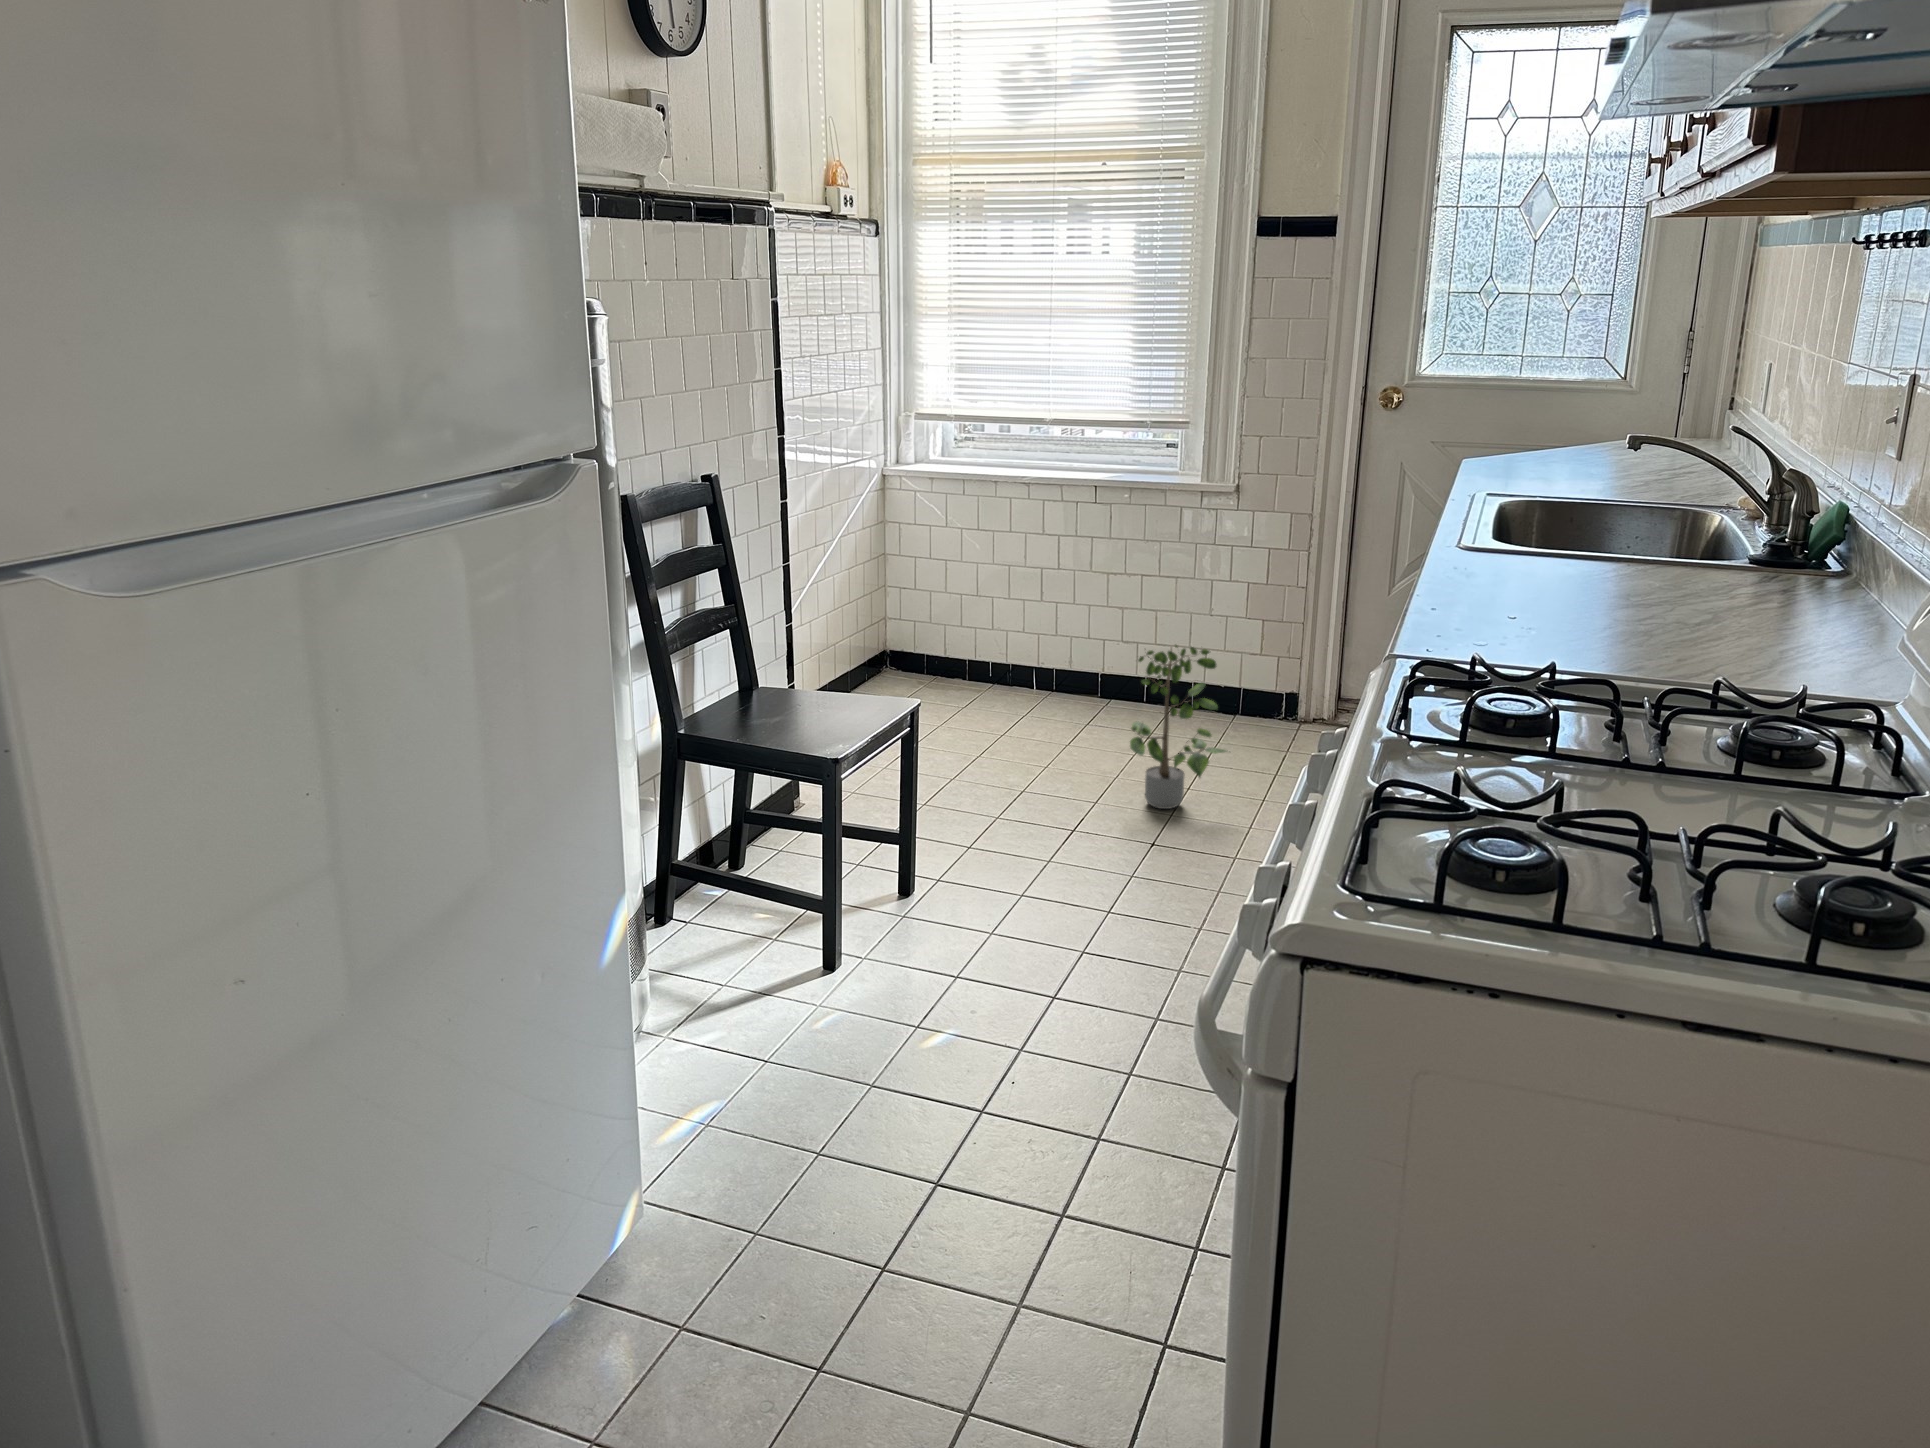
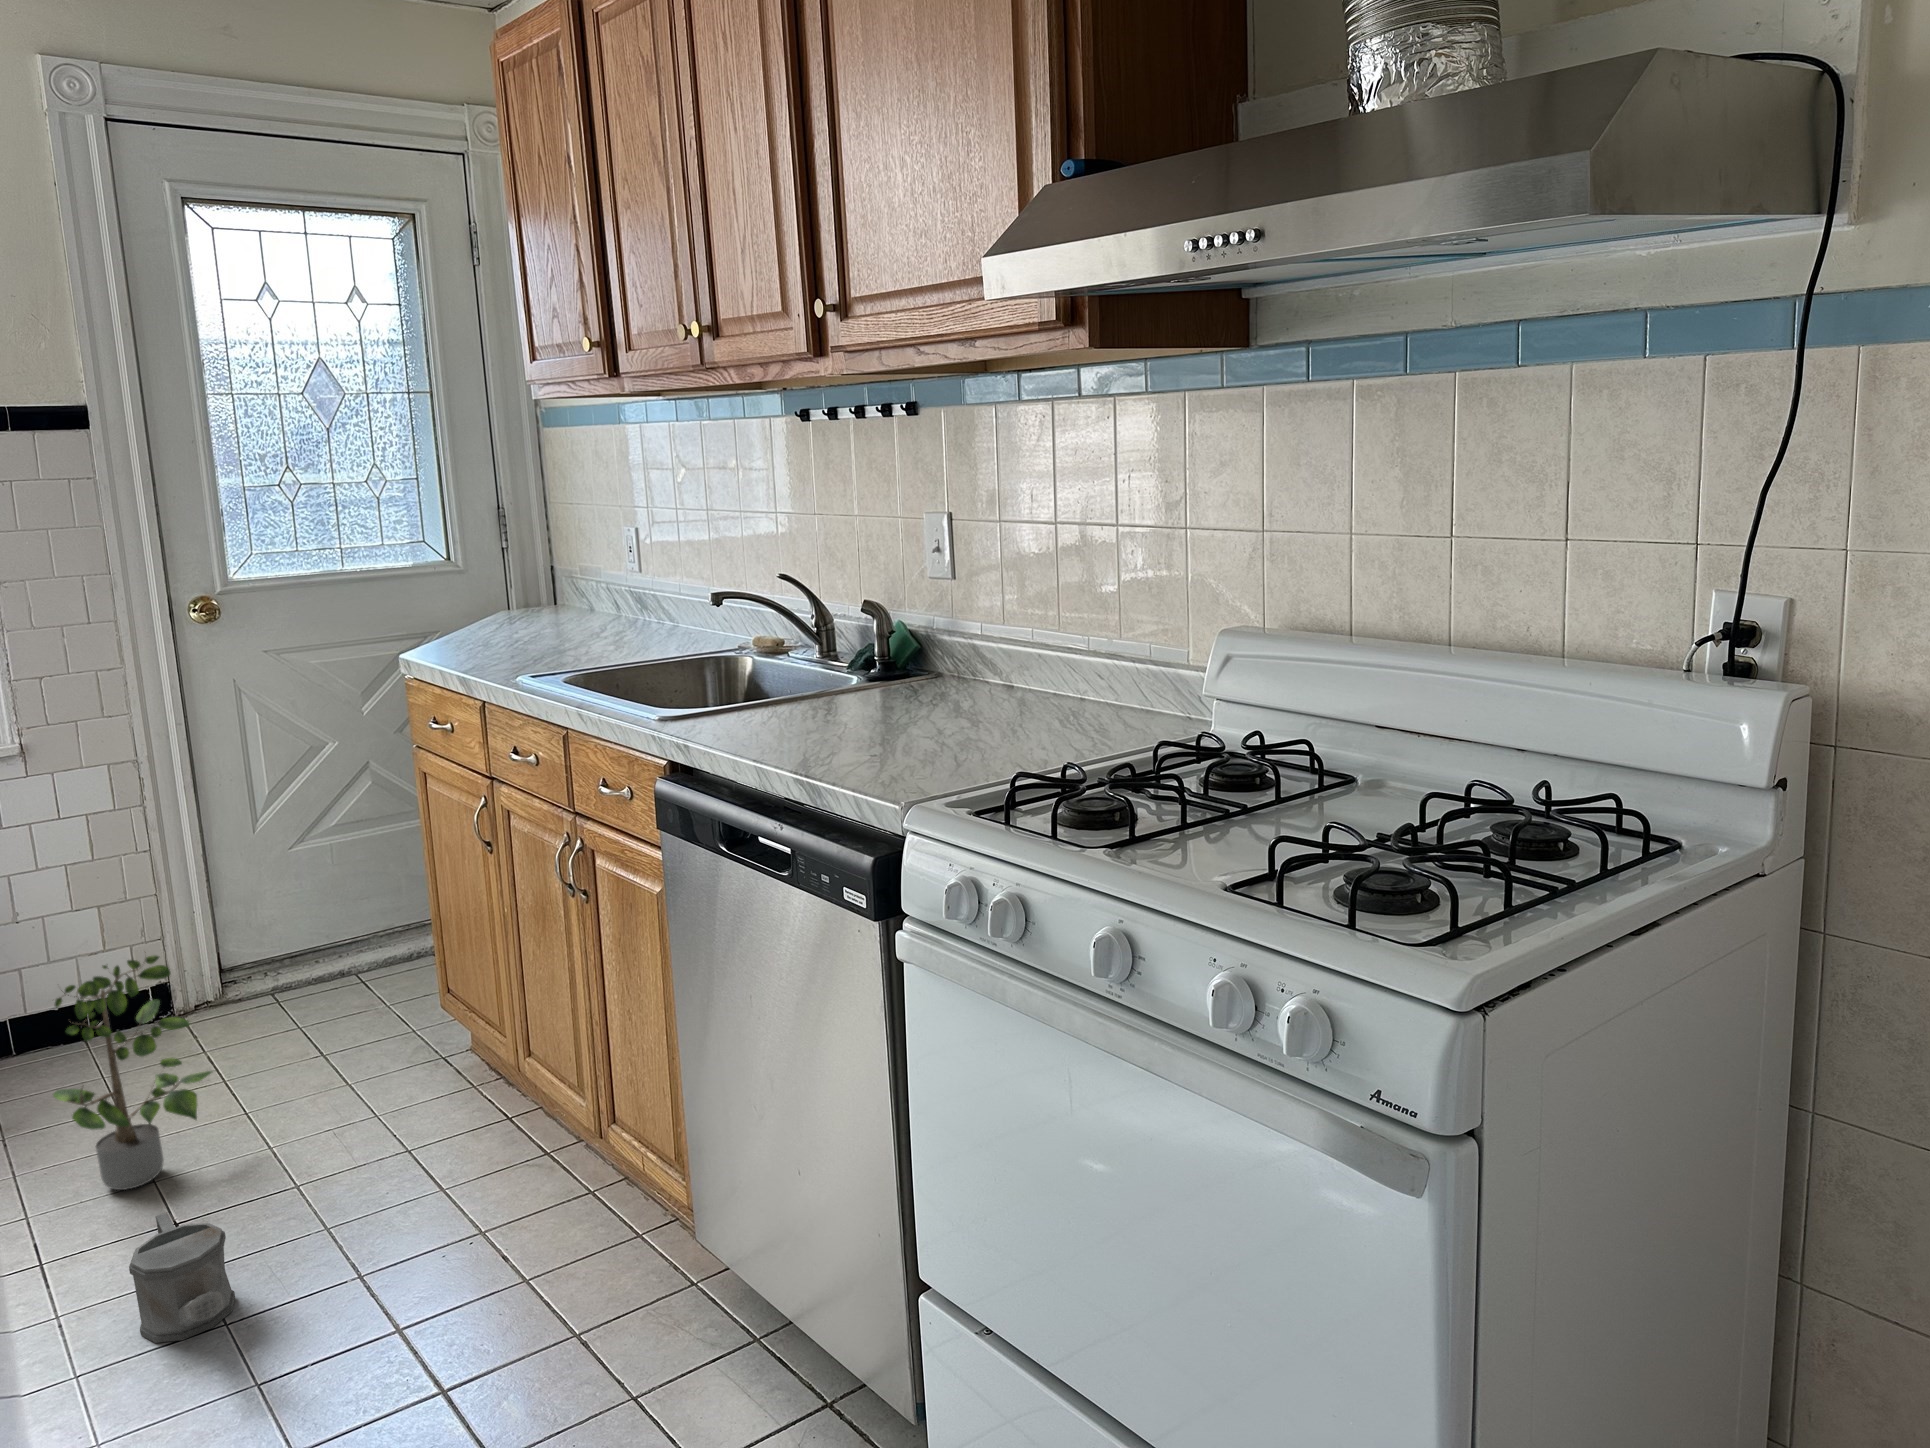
watering can: none [1068,816,1133,900] -> present [129,1212,235,1343]

